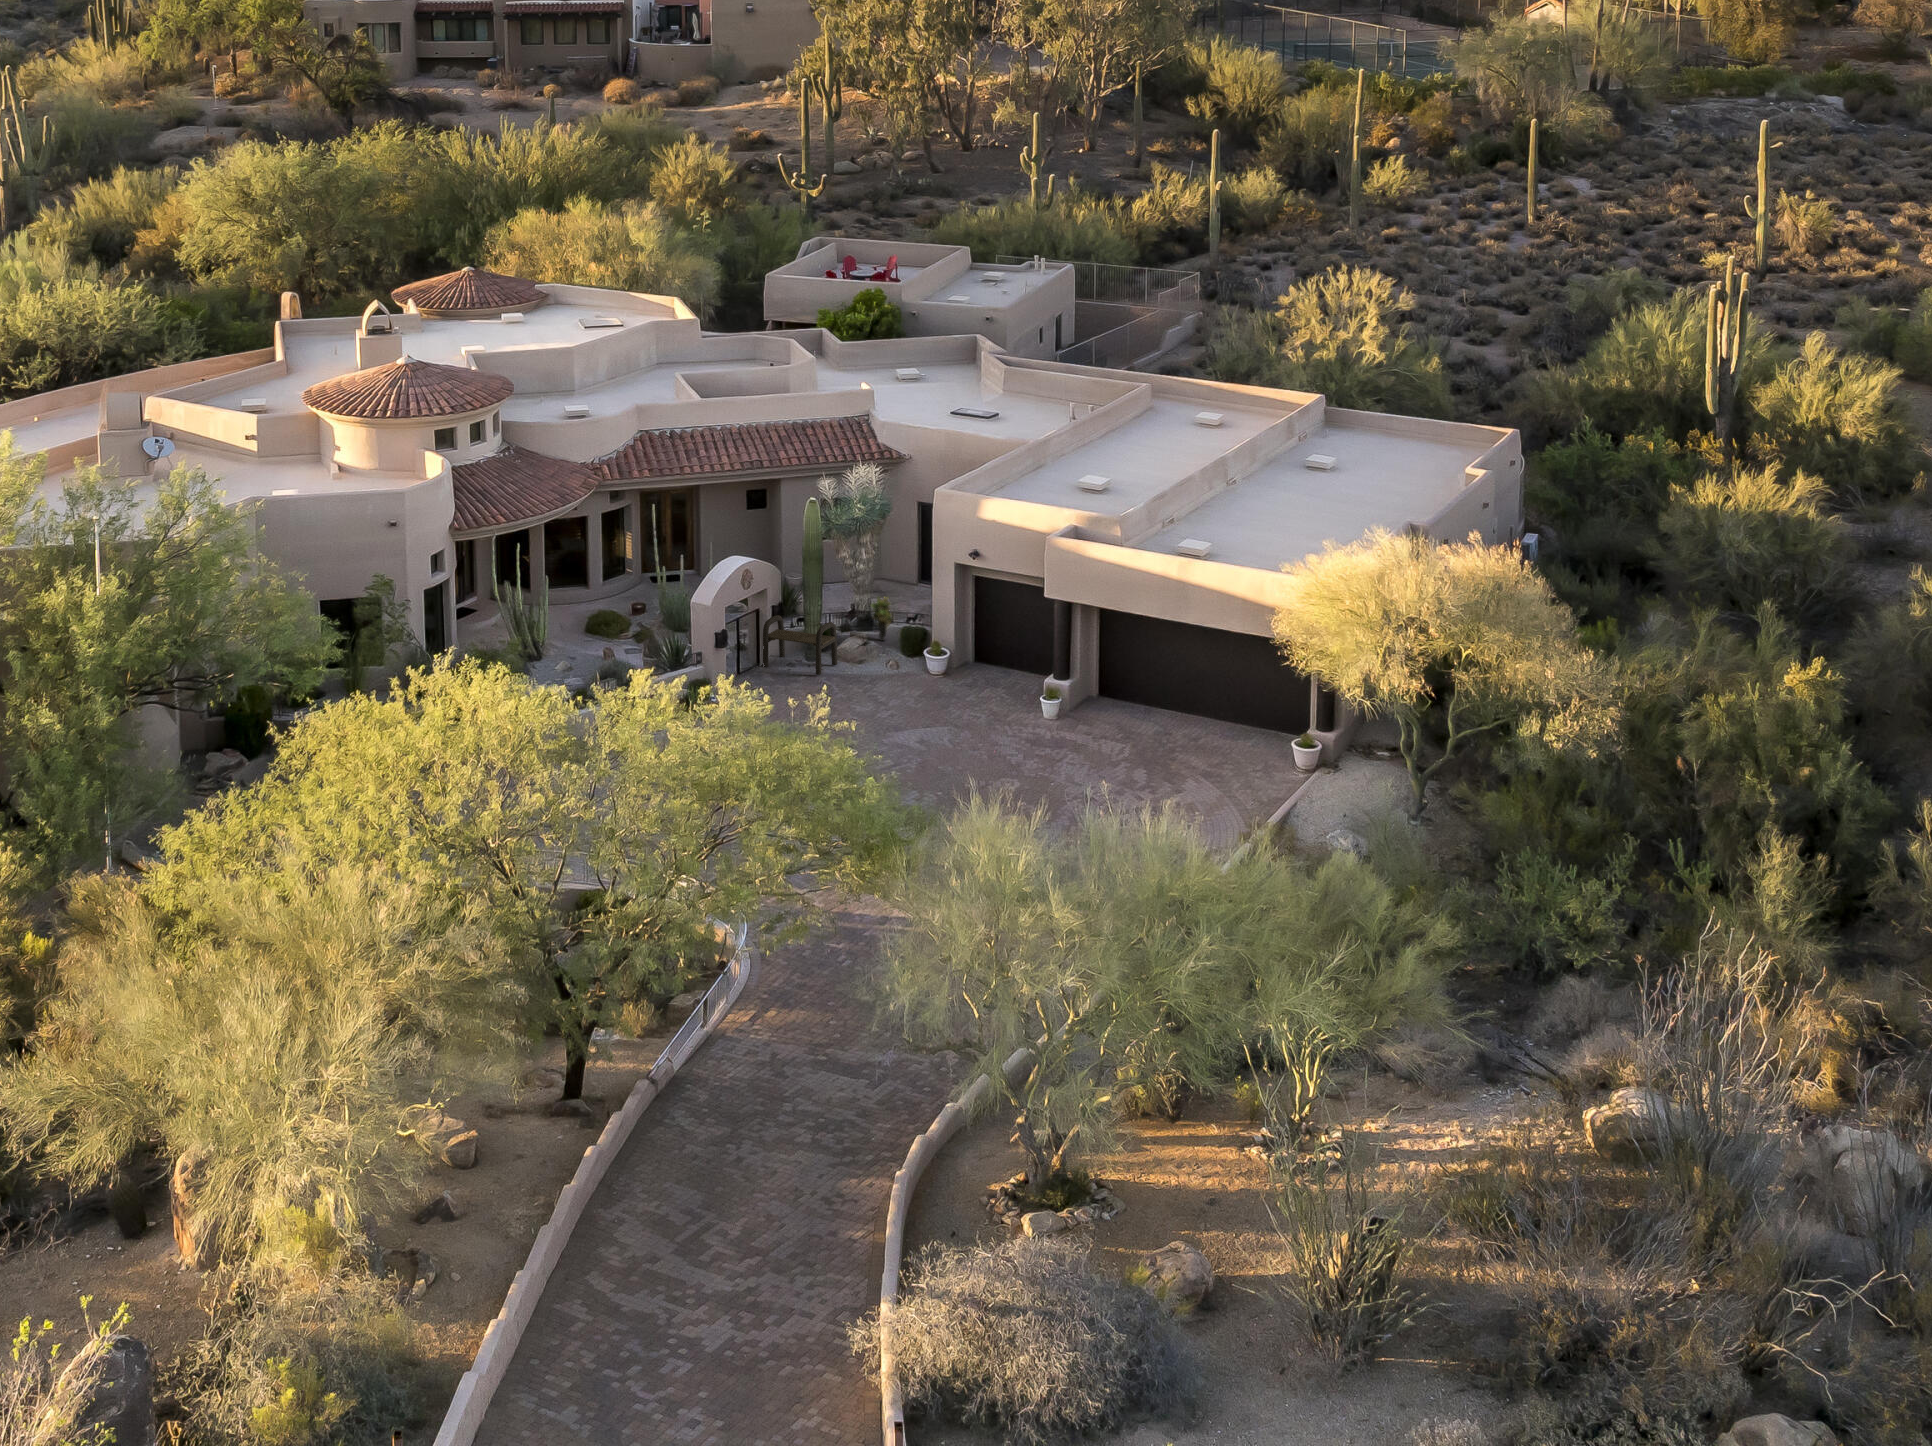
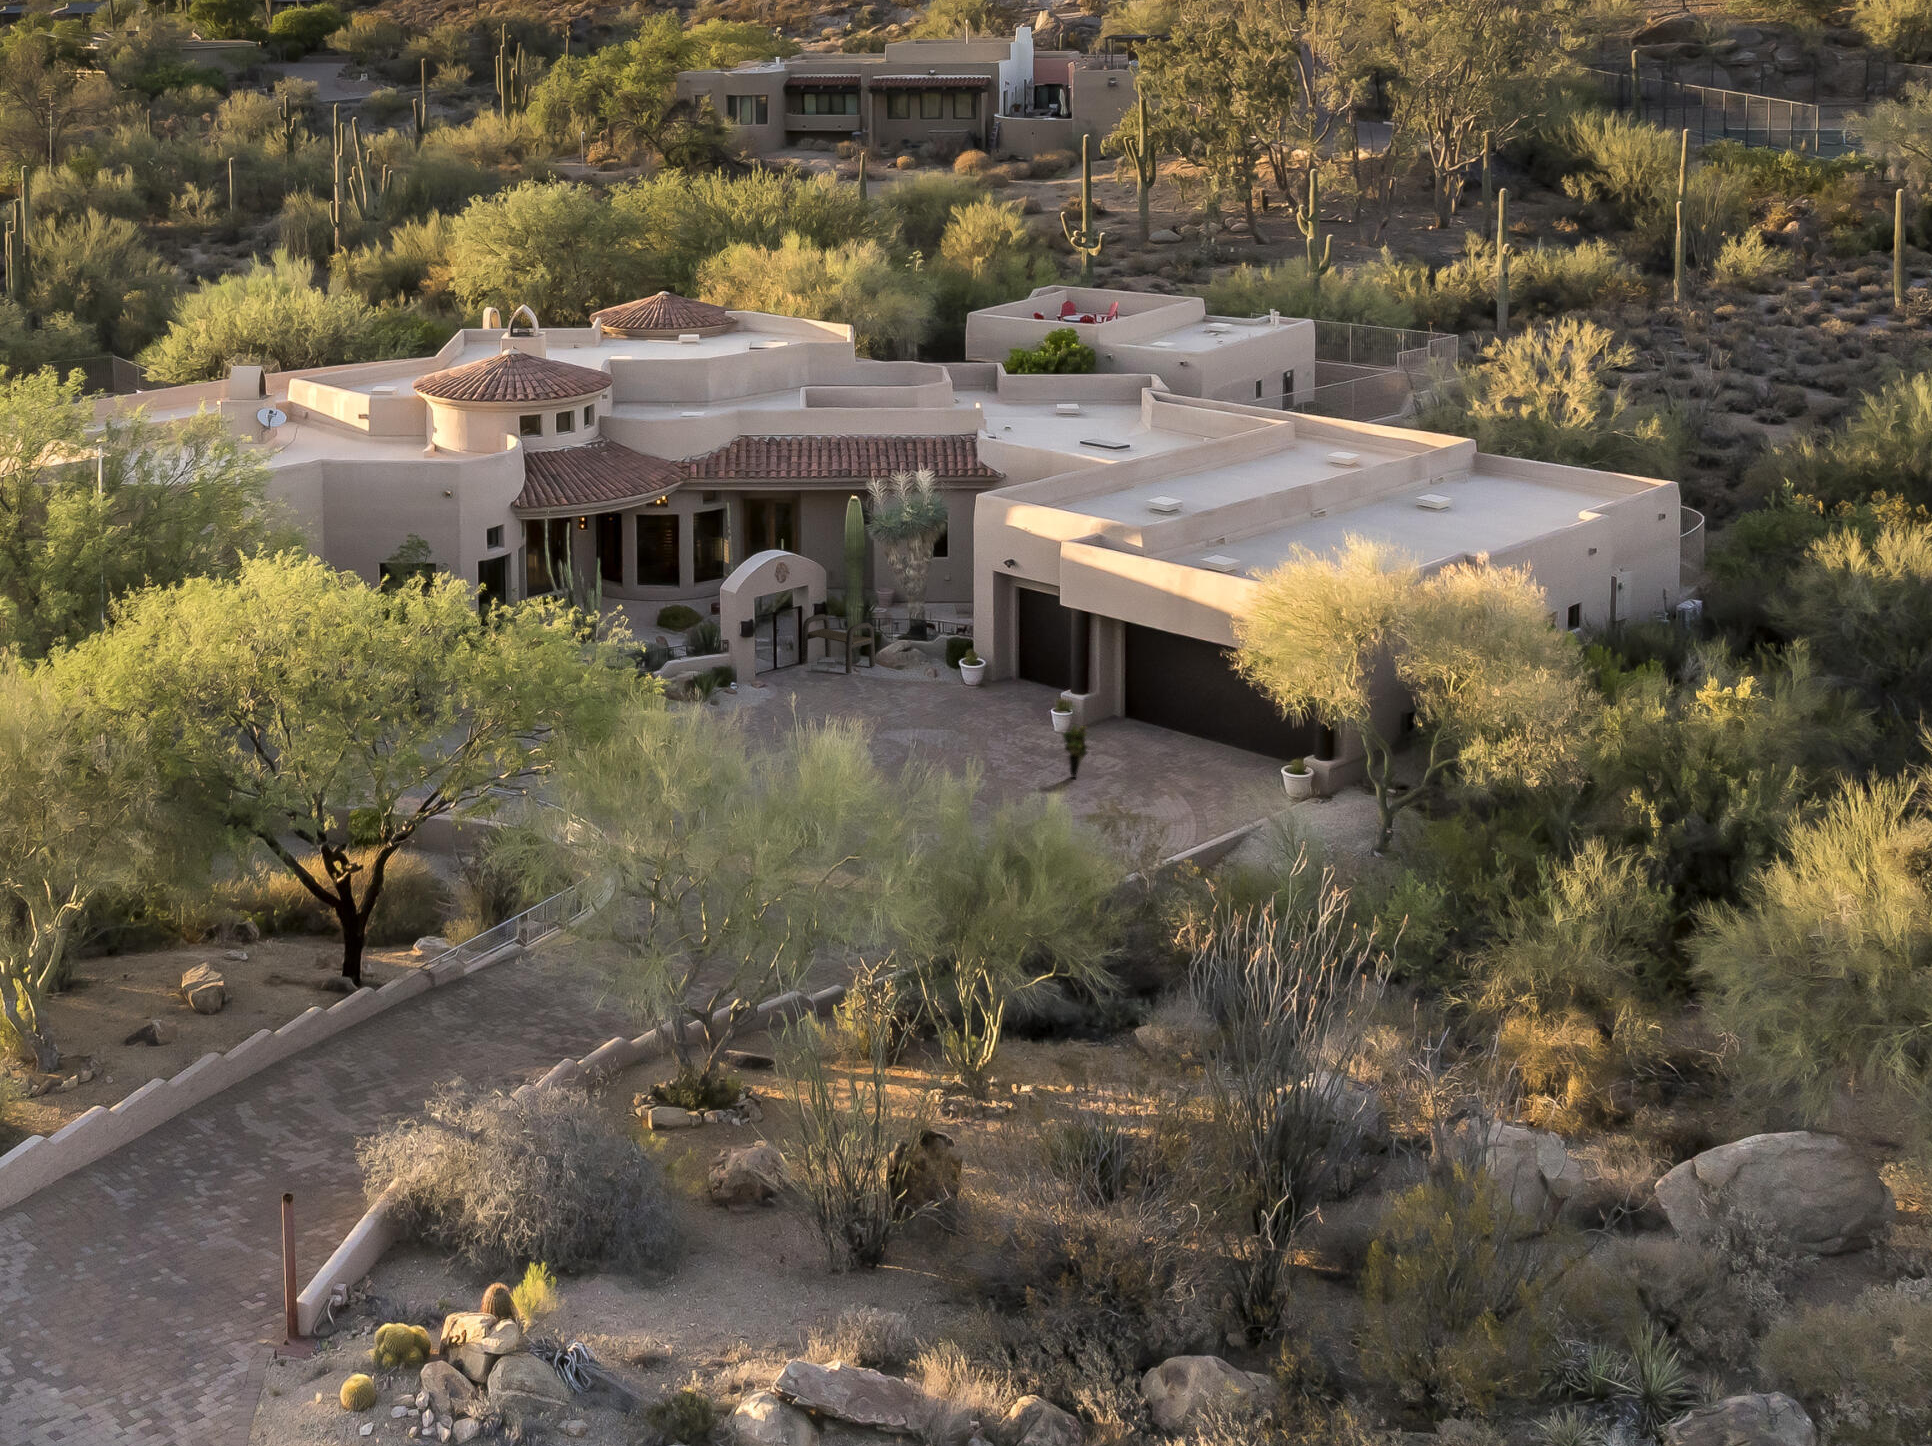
potted plant: present [871,597,892,641] -> present [1063,726,1088,778]

